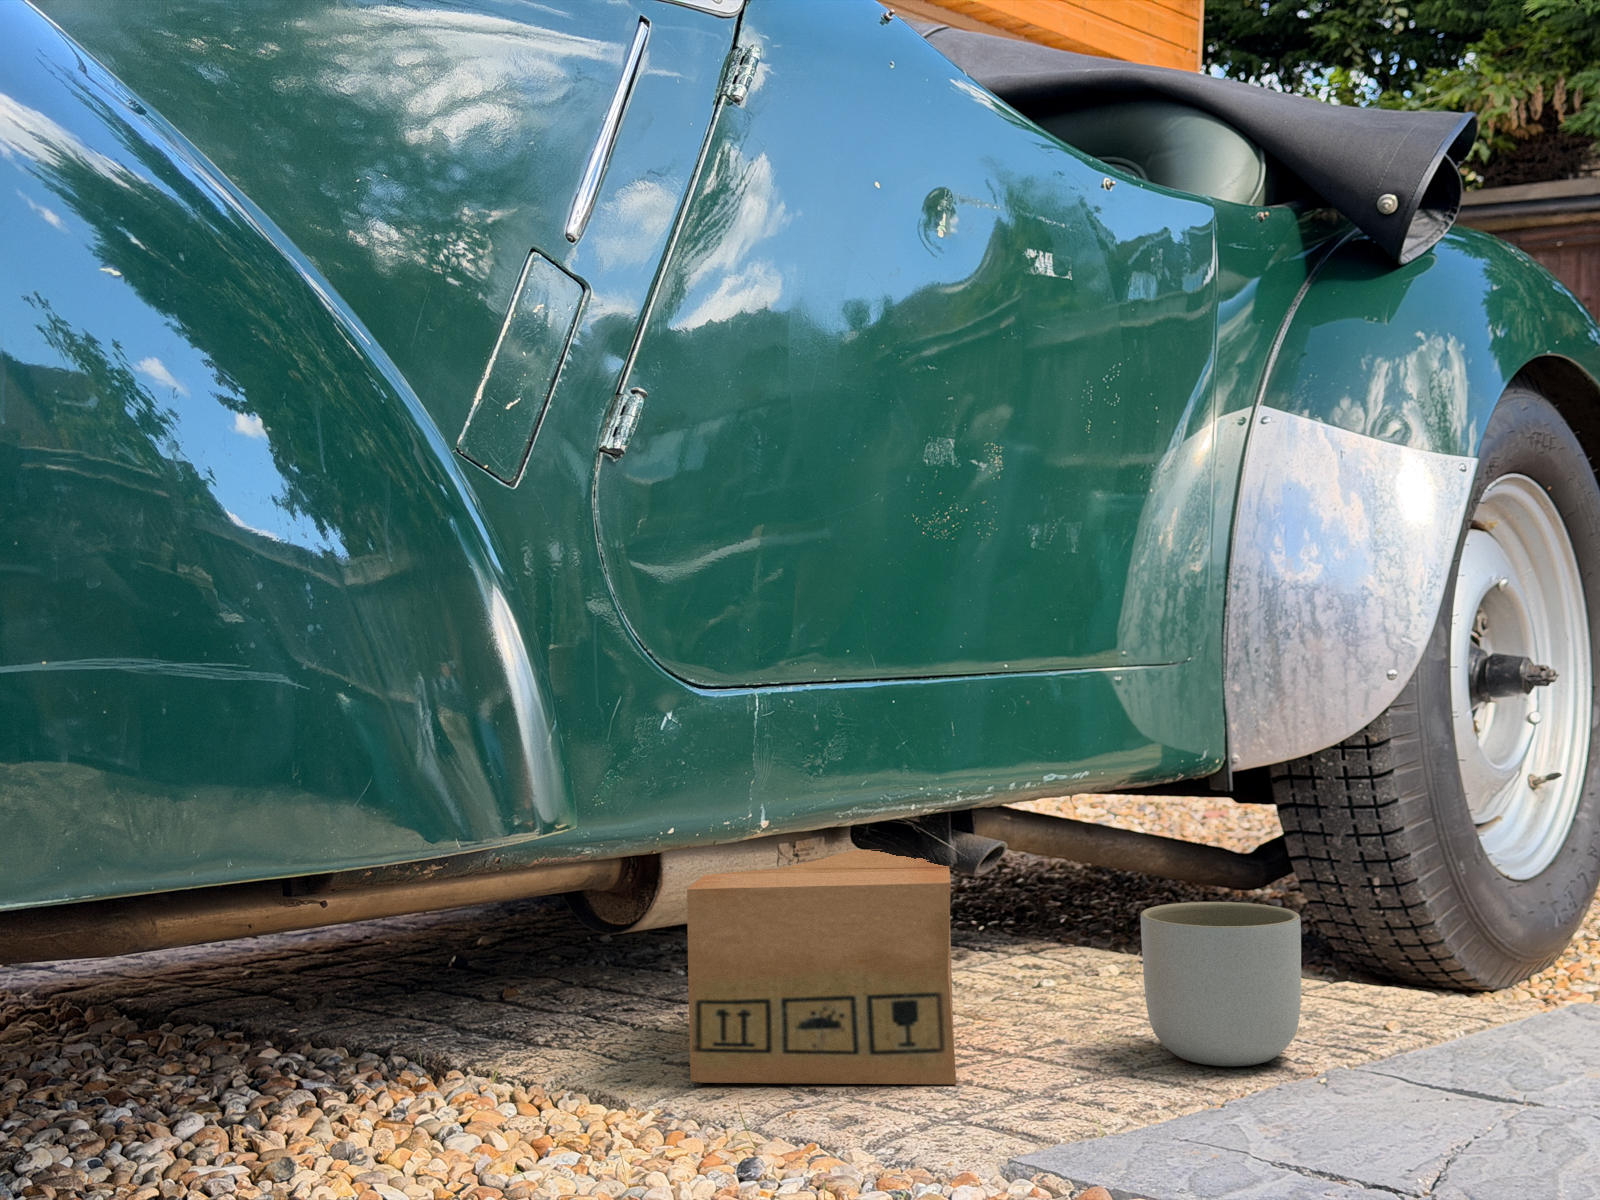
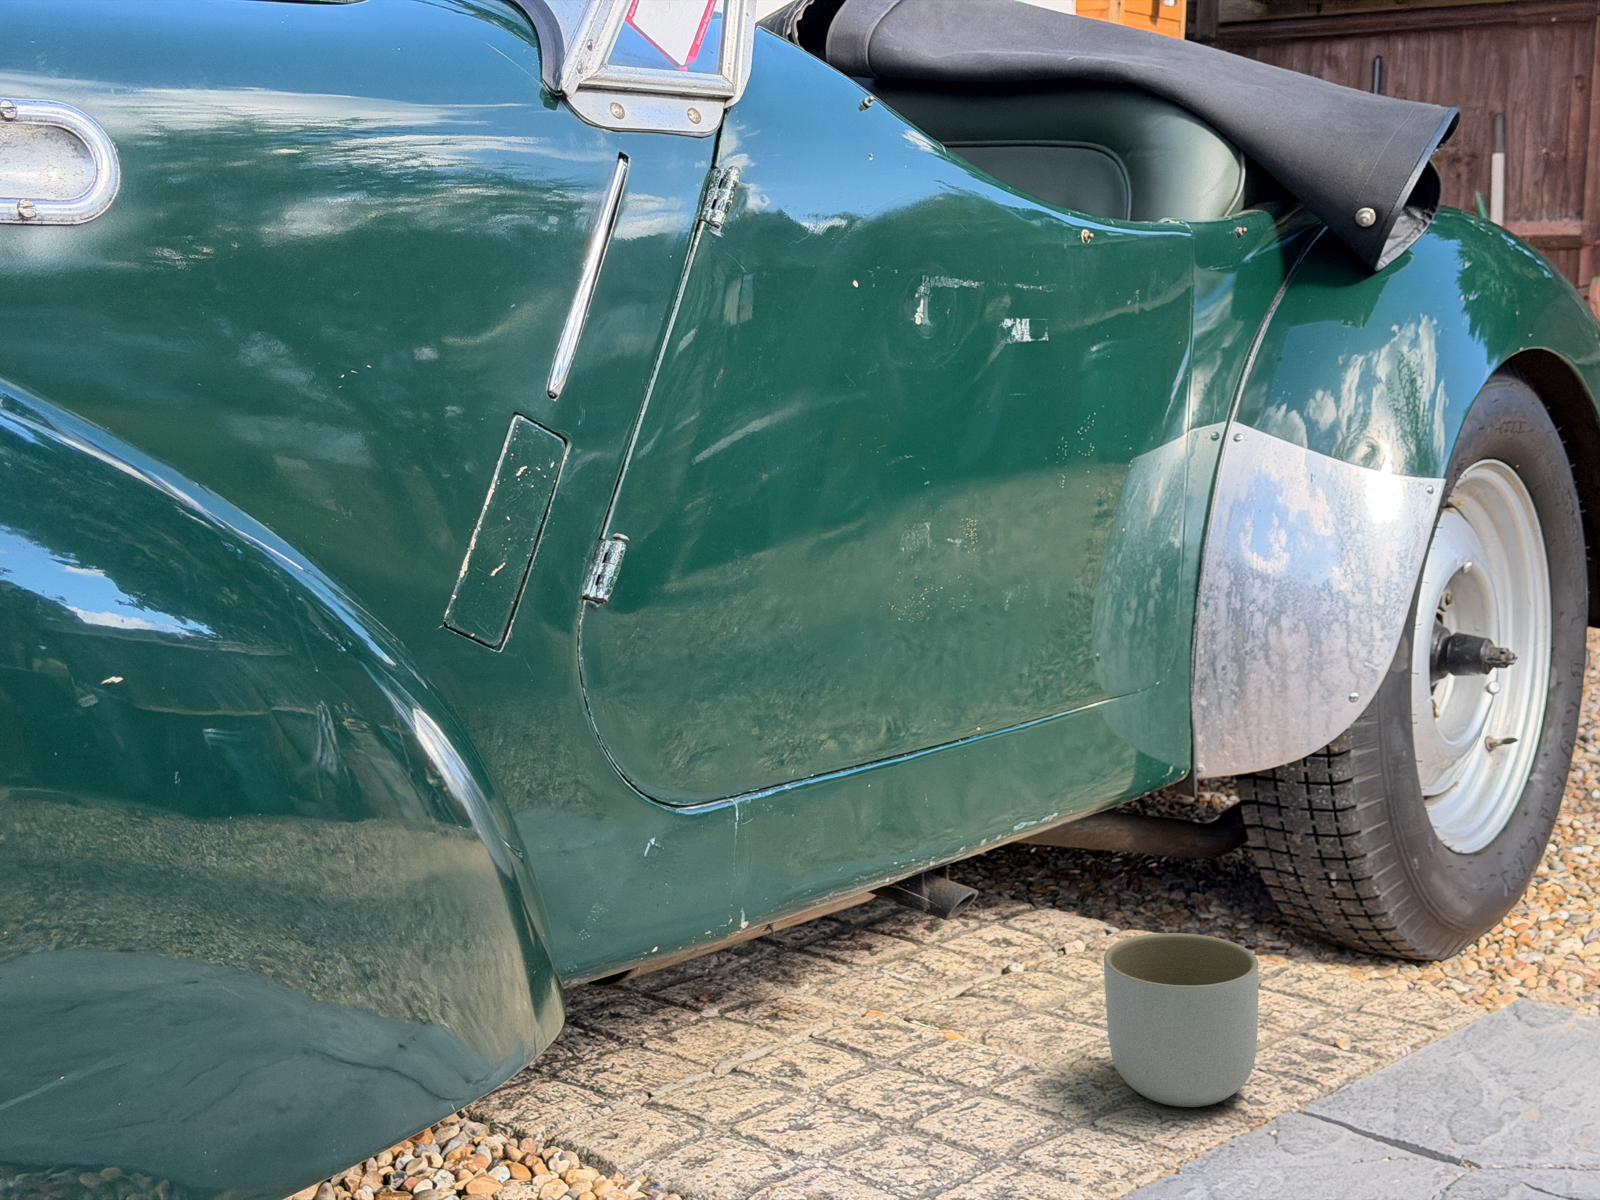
cardboard box: present [687,850,956,1084] -> none [663,873,926,1137]

